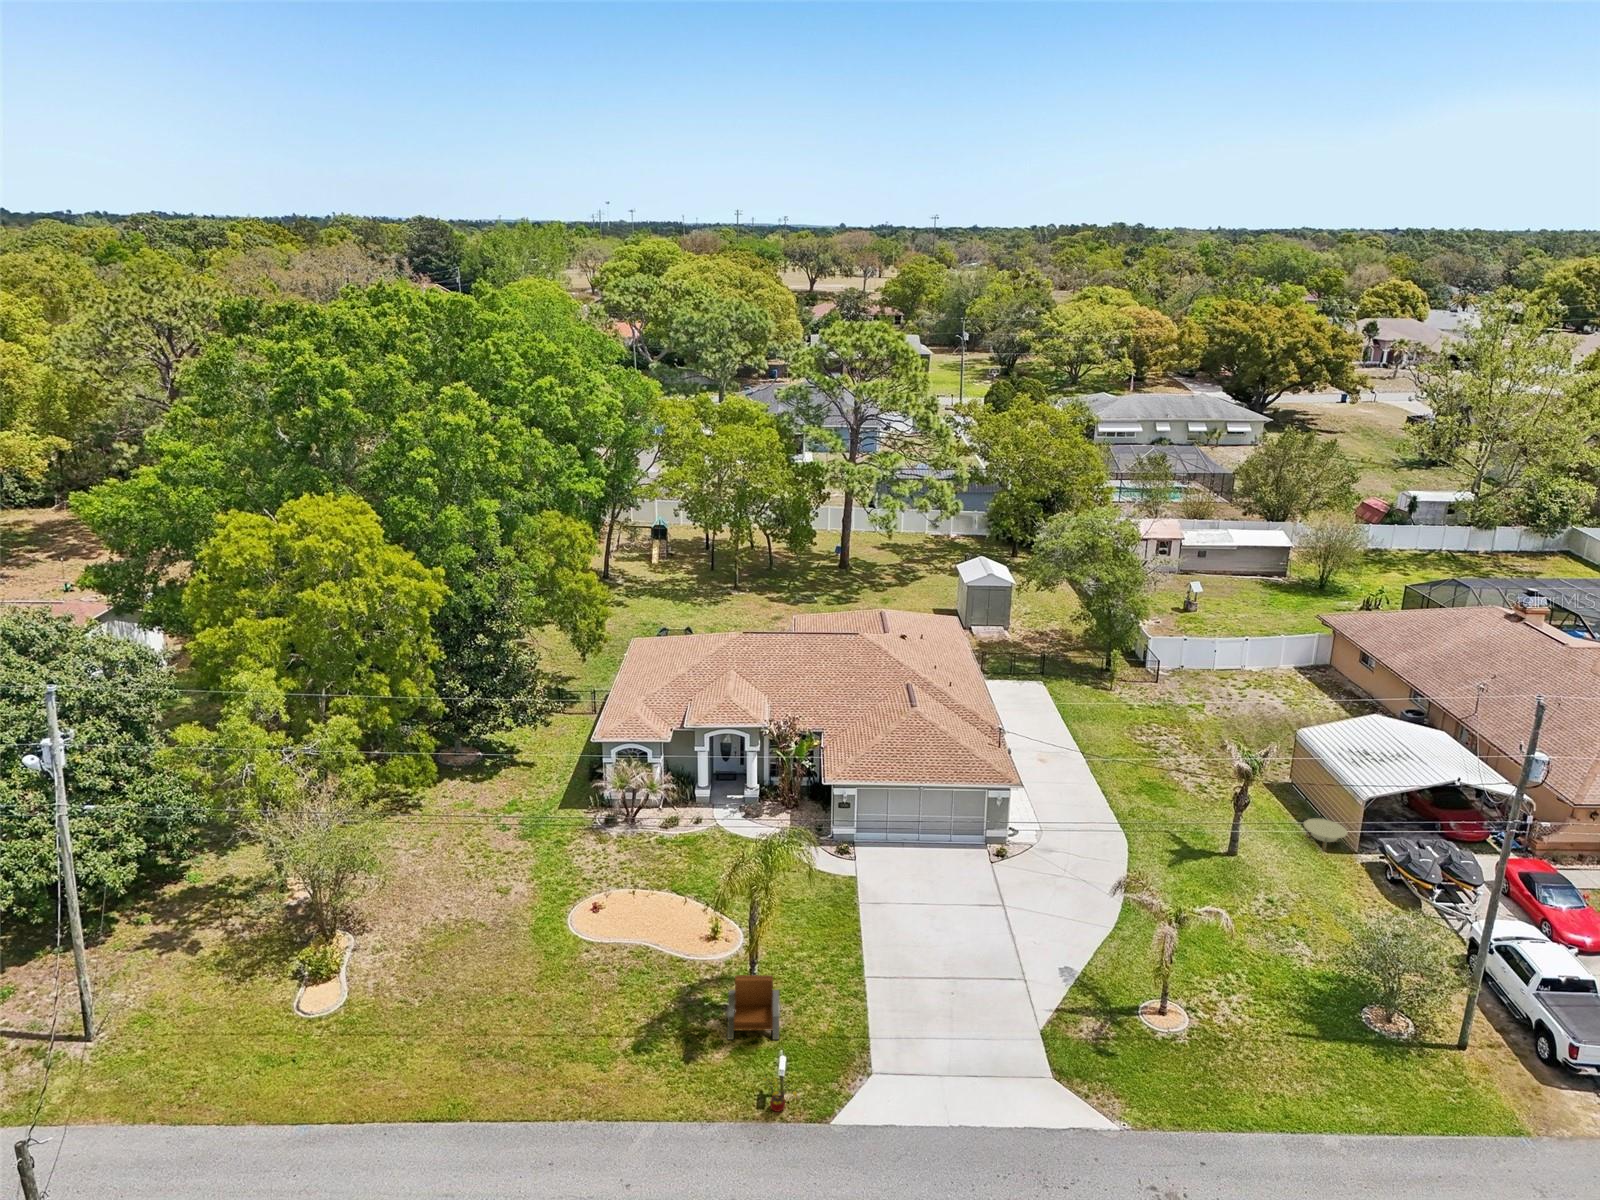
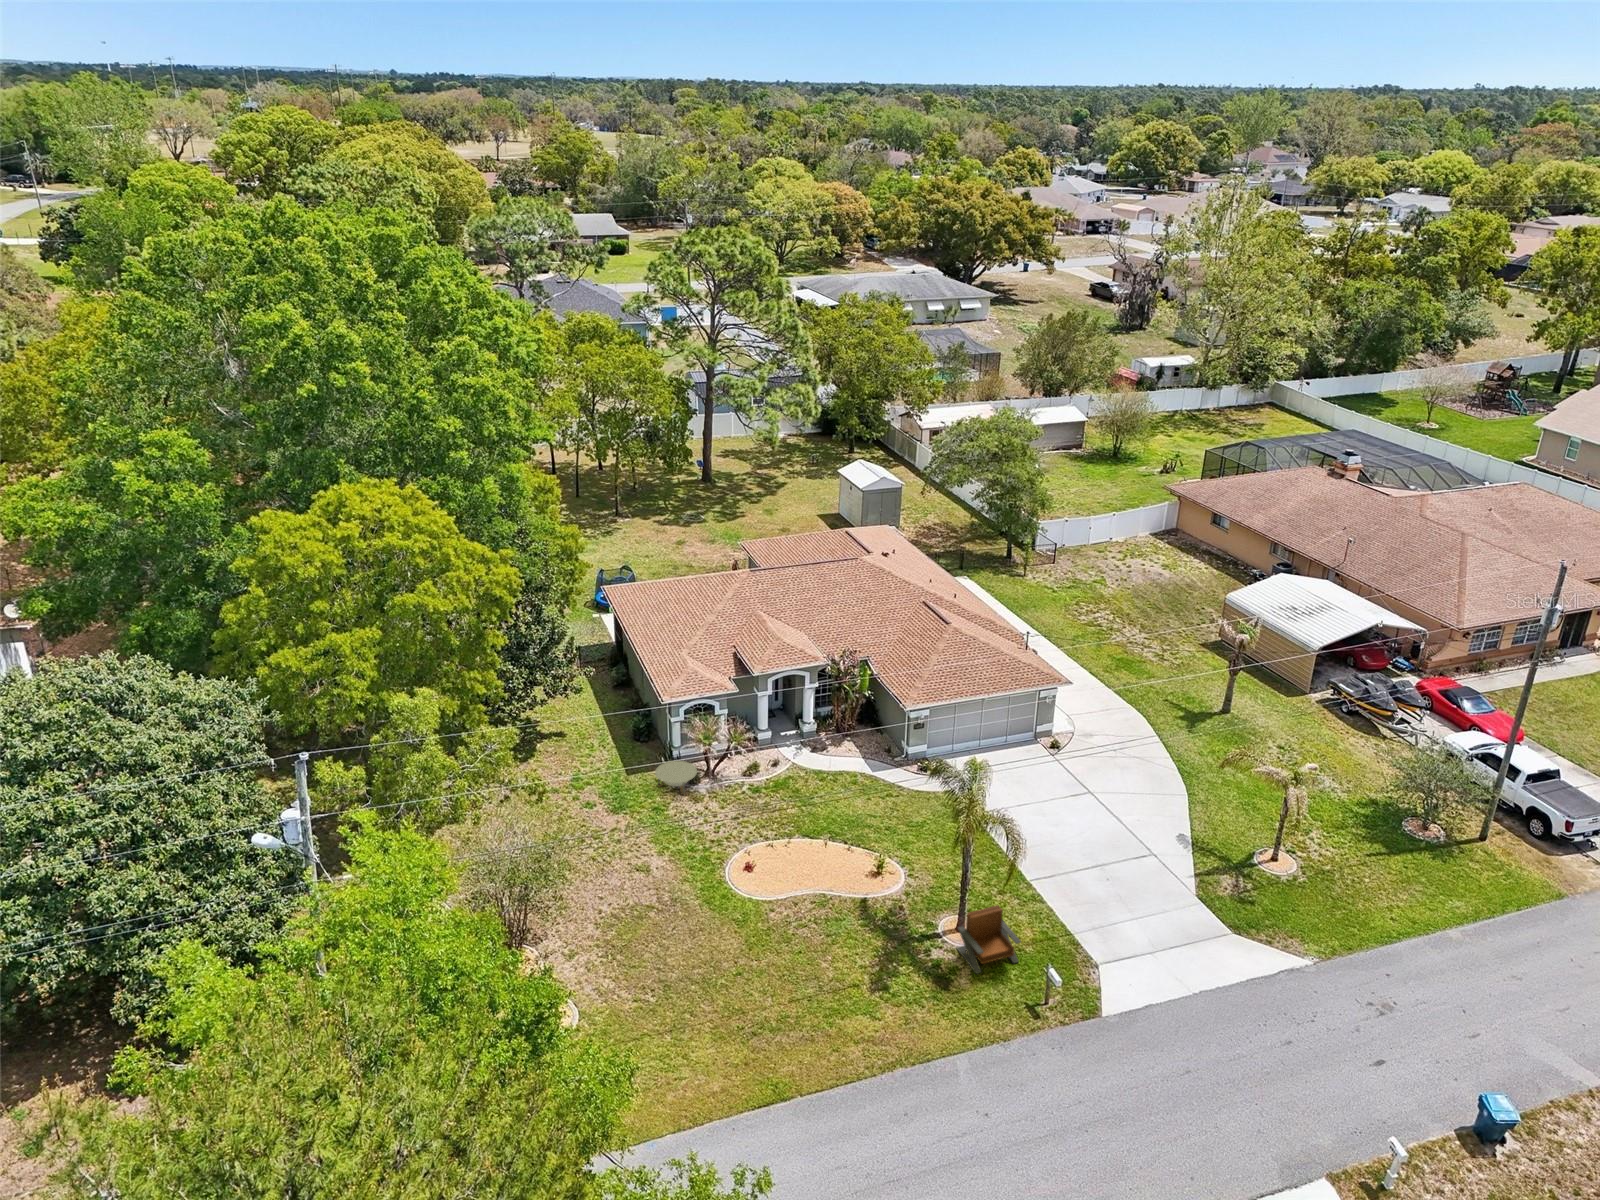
round table: present [1304,819,1348,851] -> present [655,761,697,795]
decorative plant: present [765,1078,797,1112] -> none [1050,995,1090,1030]

